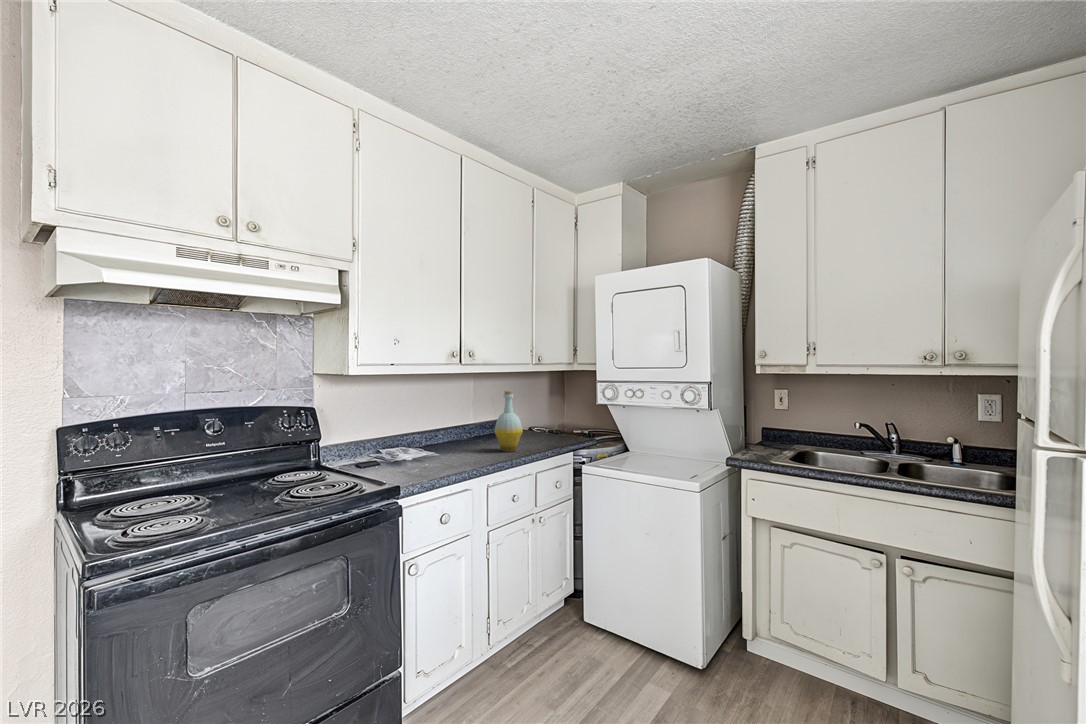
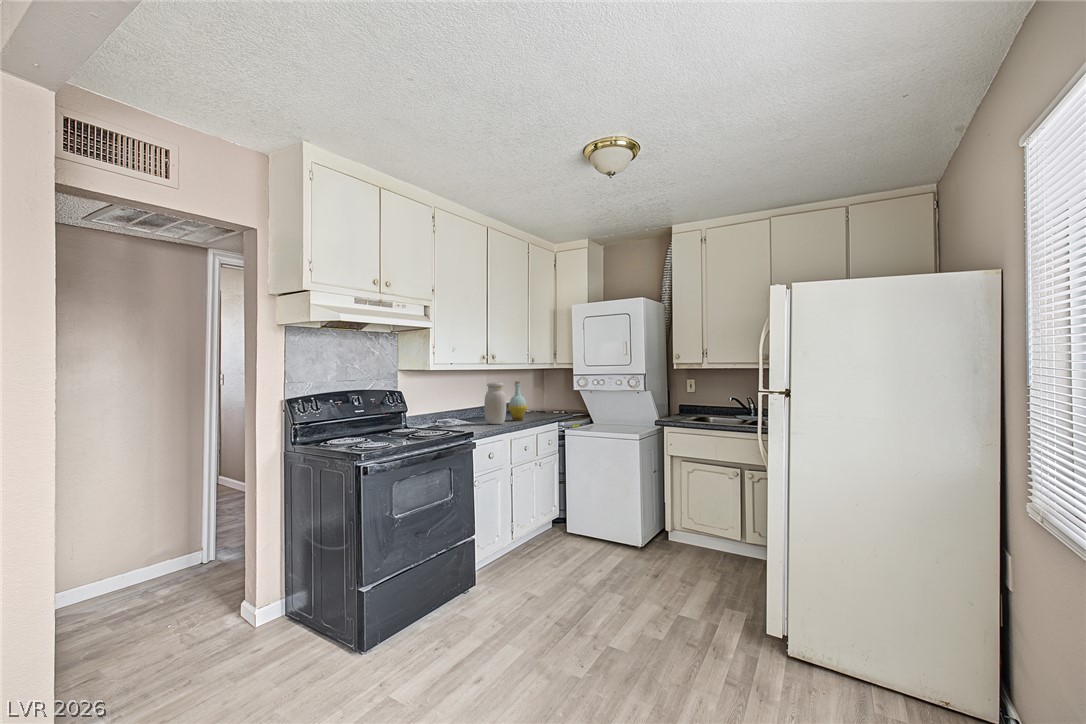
jar: none [450,393,484,460] -> present [484,382,506,424]

